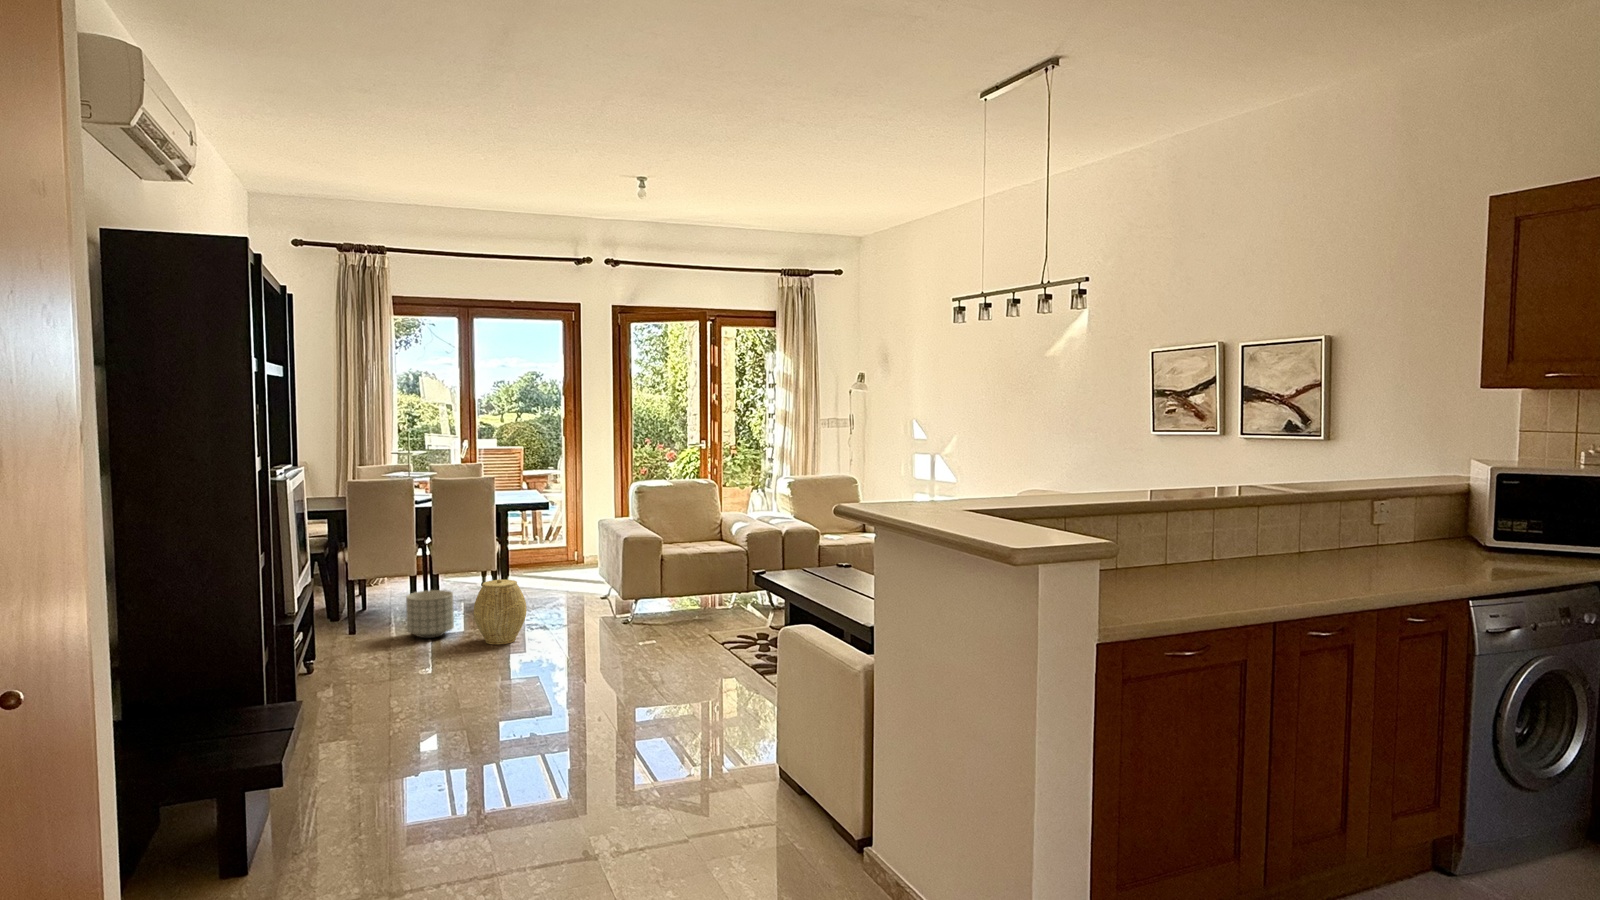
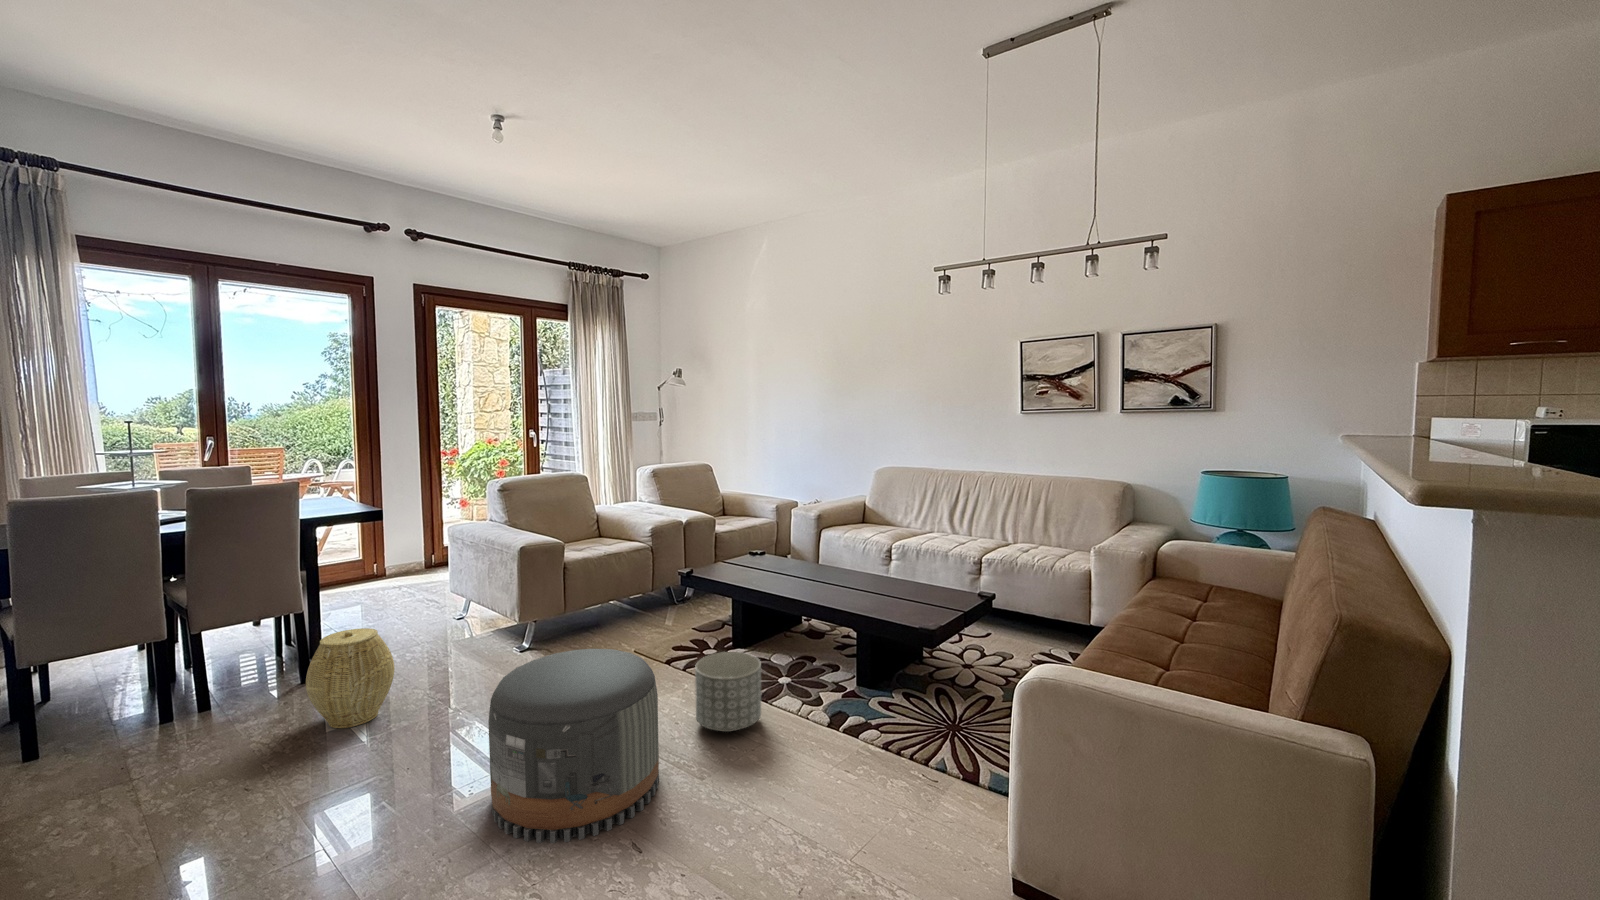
planter: present [406,590,454,638] -> present [695,652,761,732]
pouf: none [533,601,645,710] -> present [488,649,659,843]

